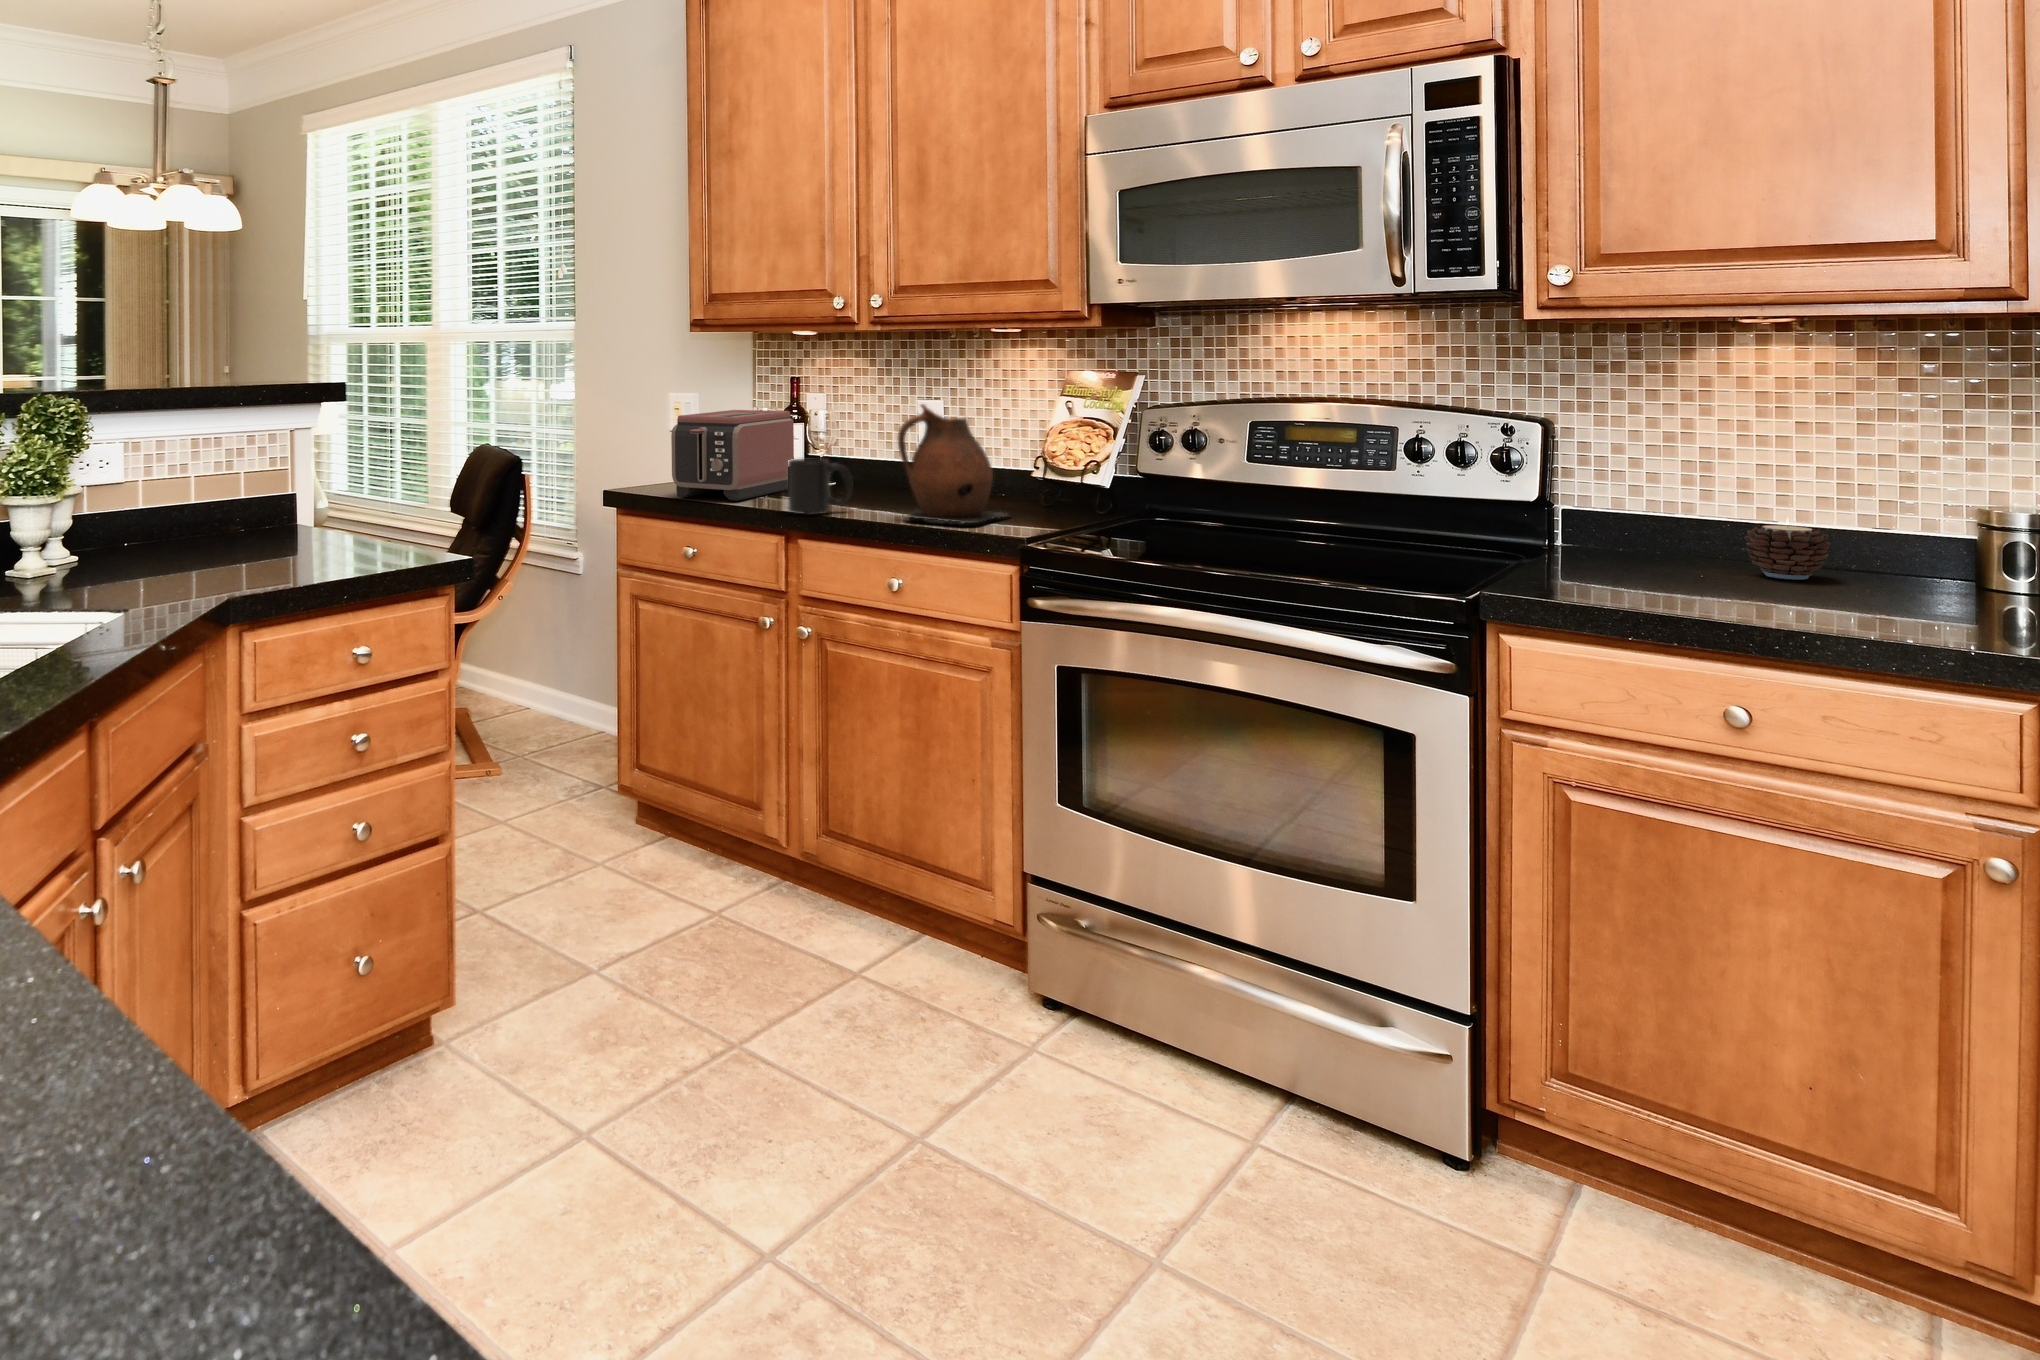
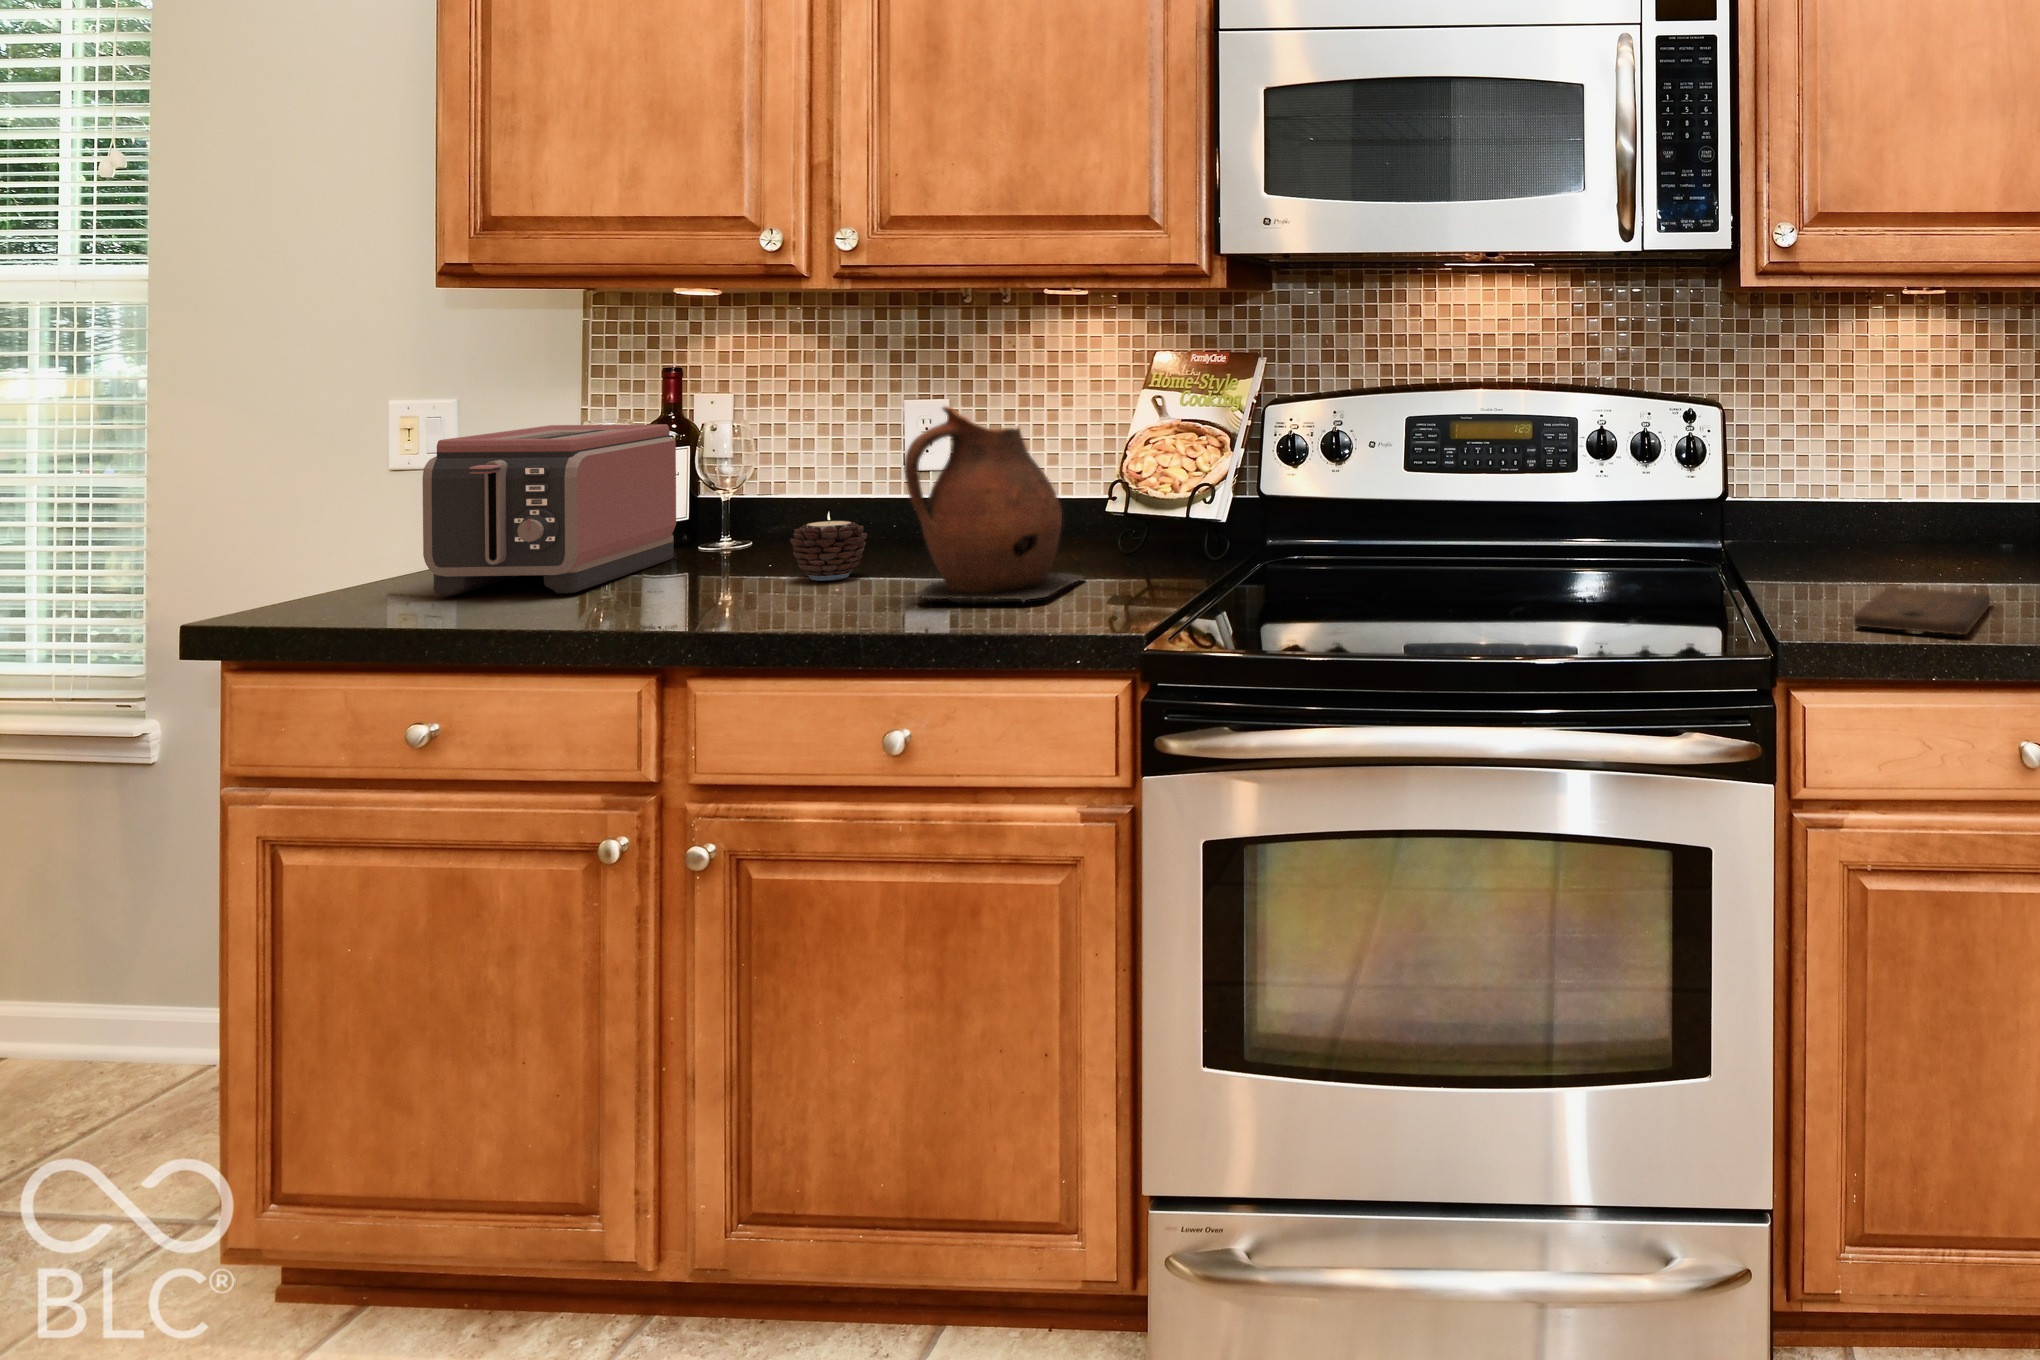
mug: present [788,459,852,515] -> none [692,508,814,610]
candle: present [1745,518,1830,580] -> present [790,513,867,581]
cutting board: none [1574,574,1759,611] -> present [1853,587,1991,635]

